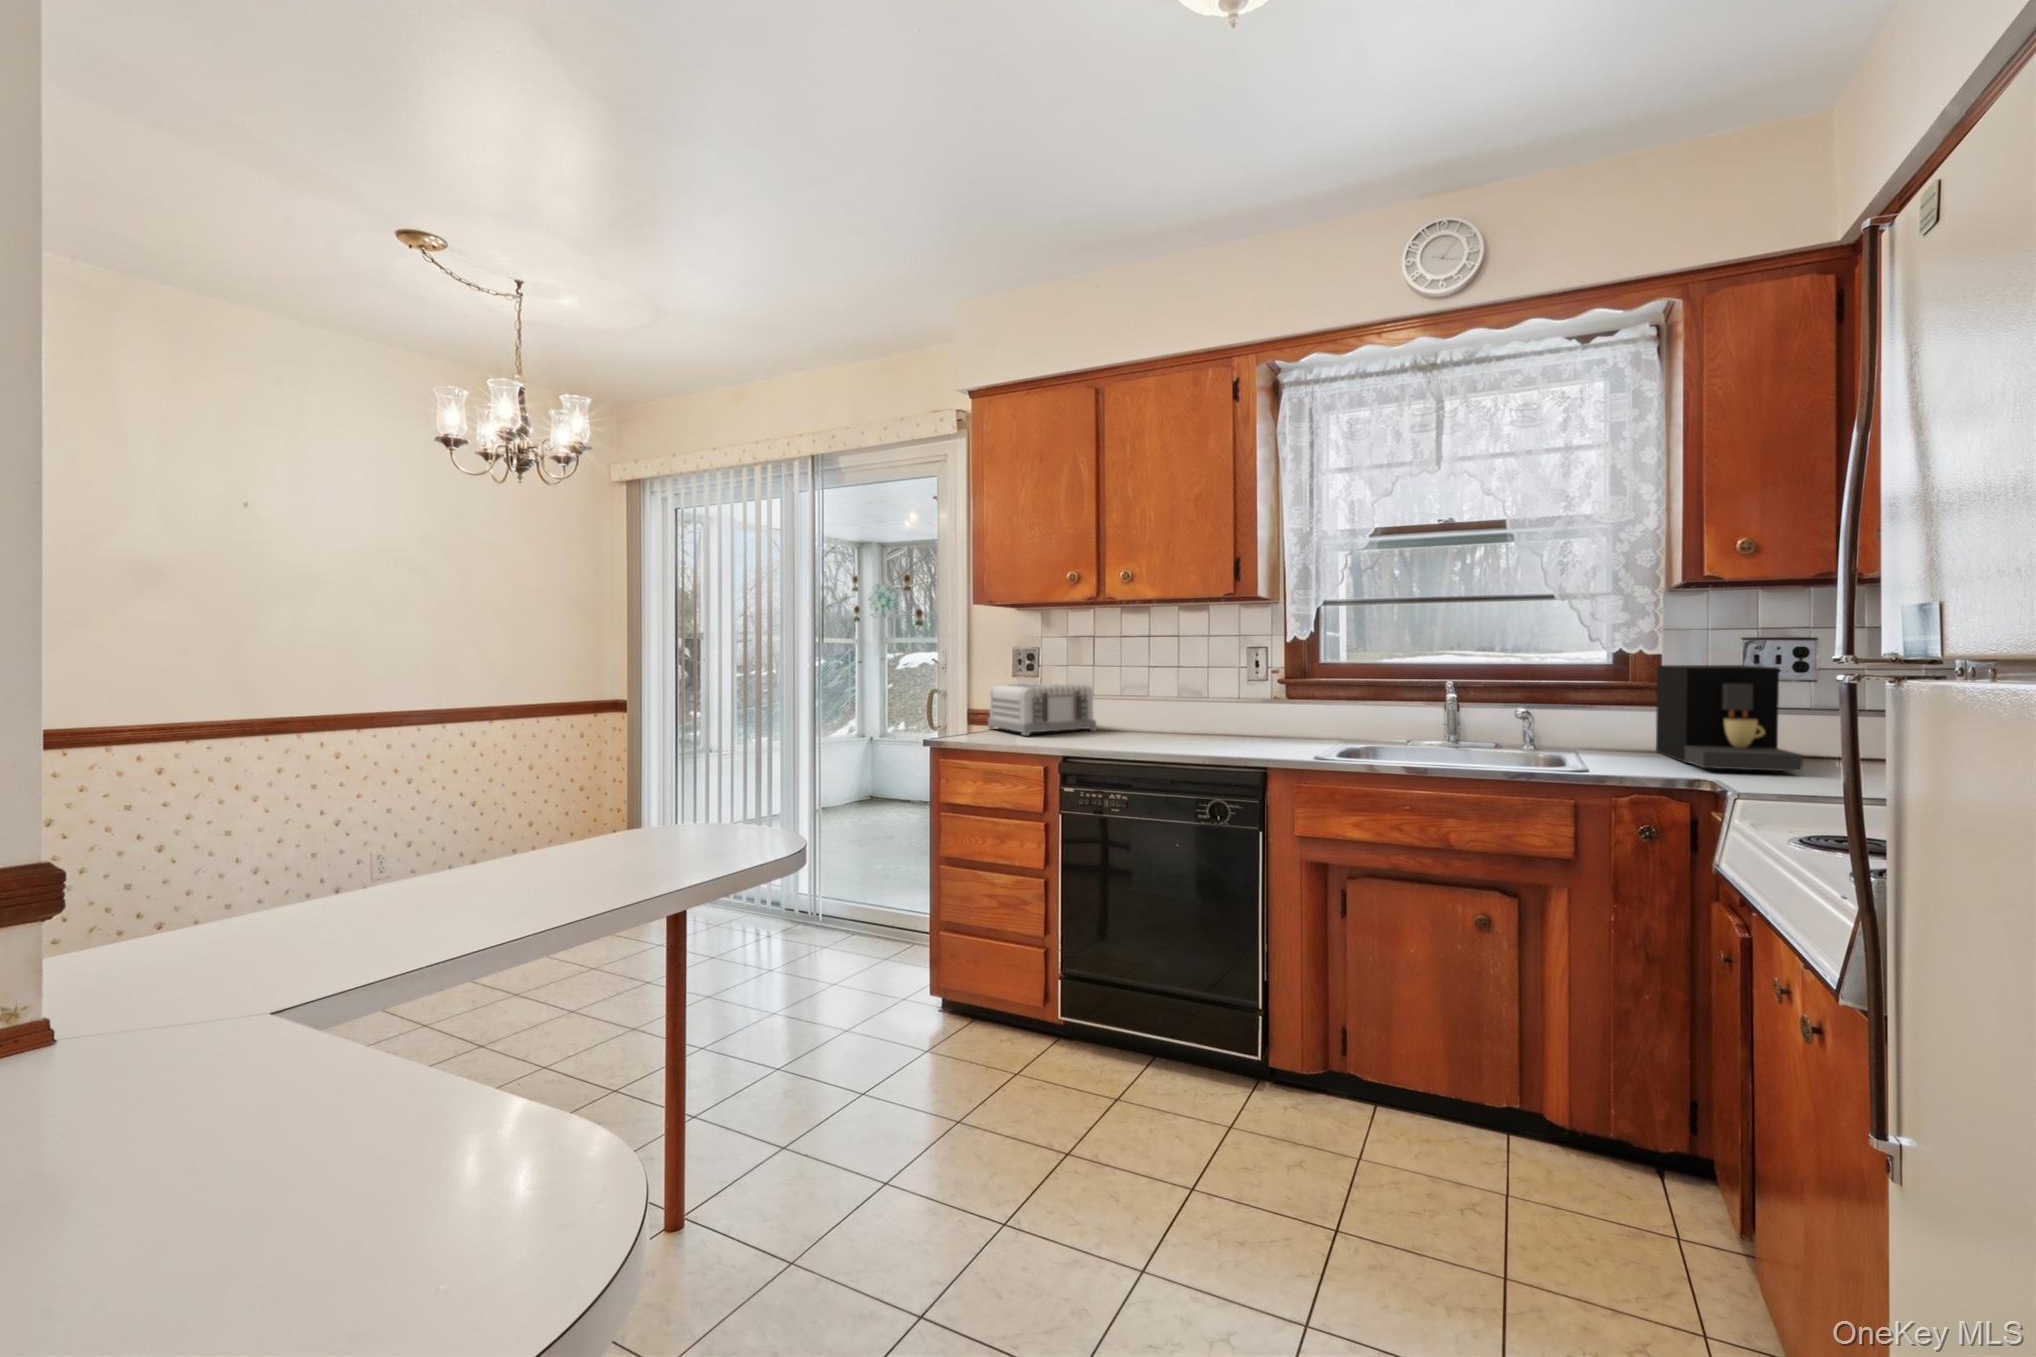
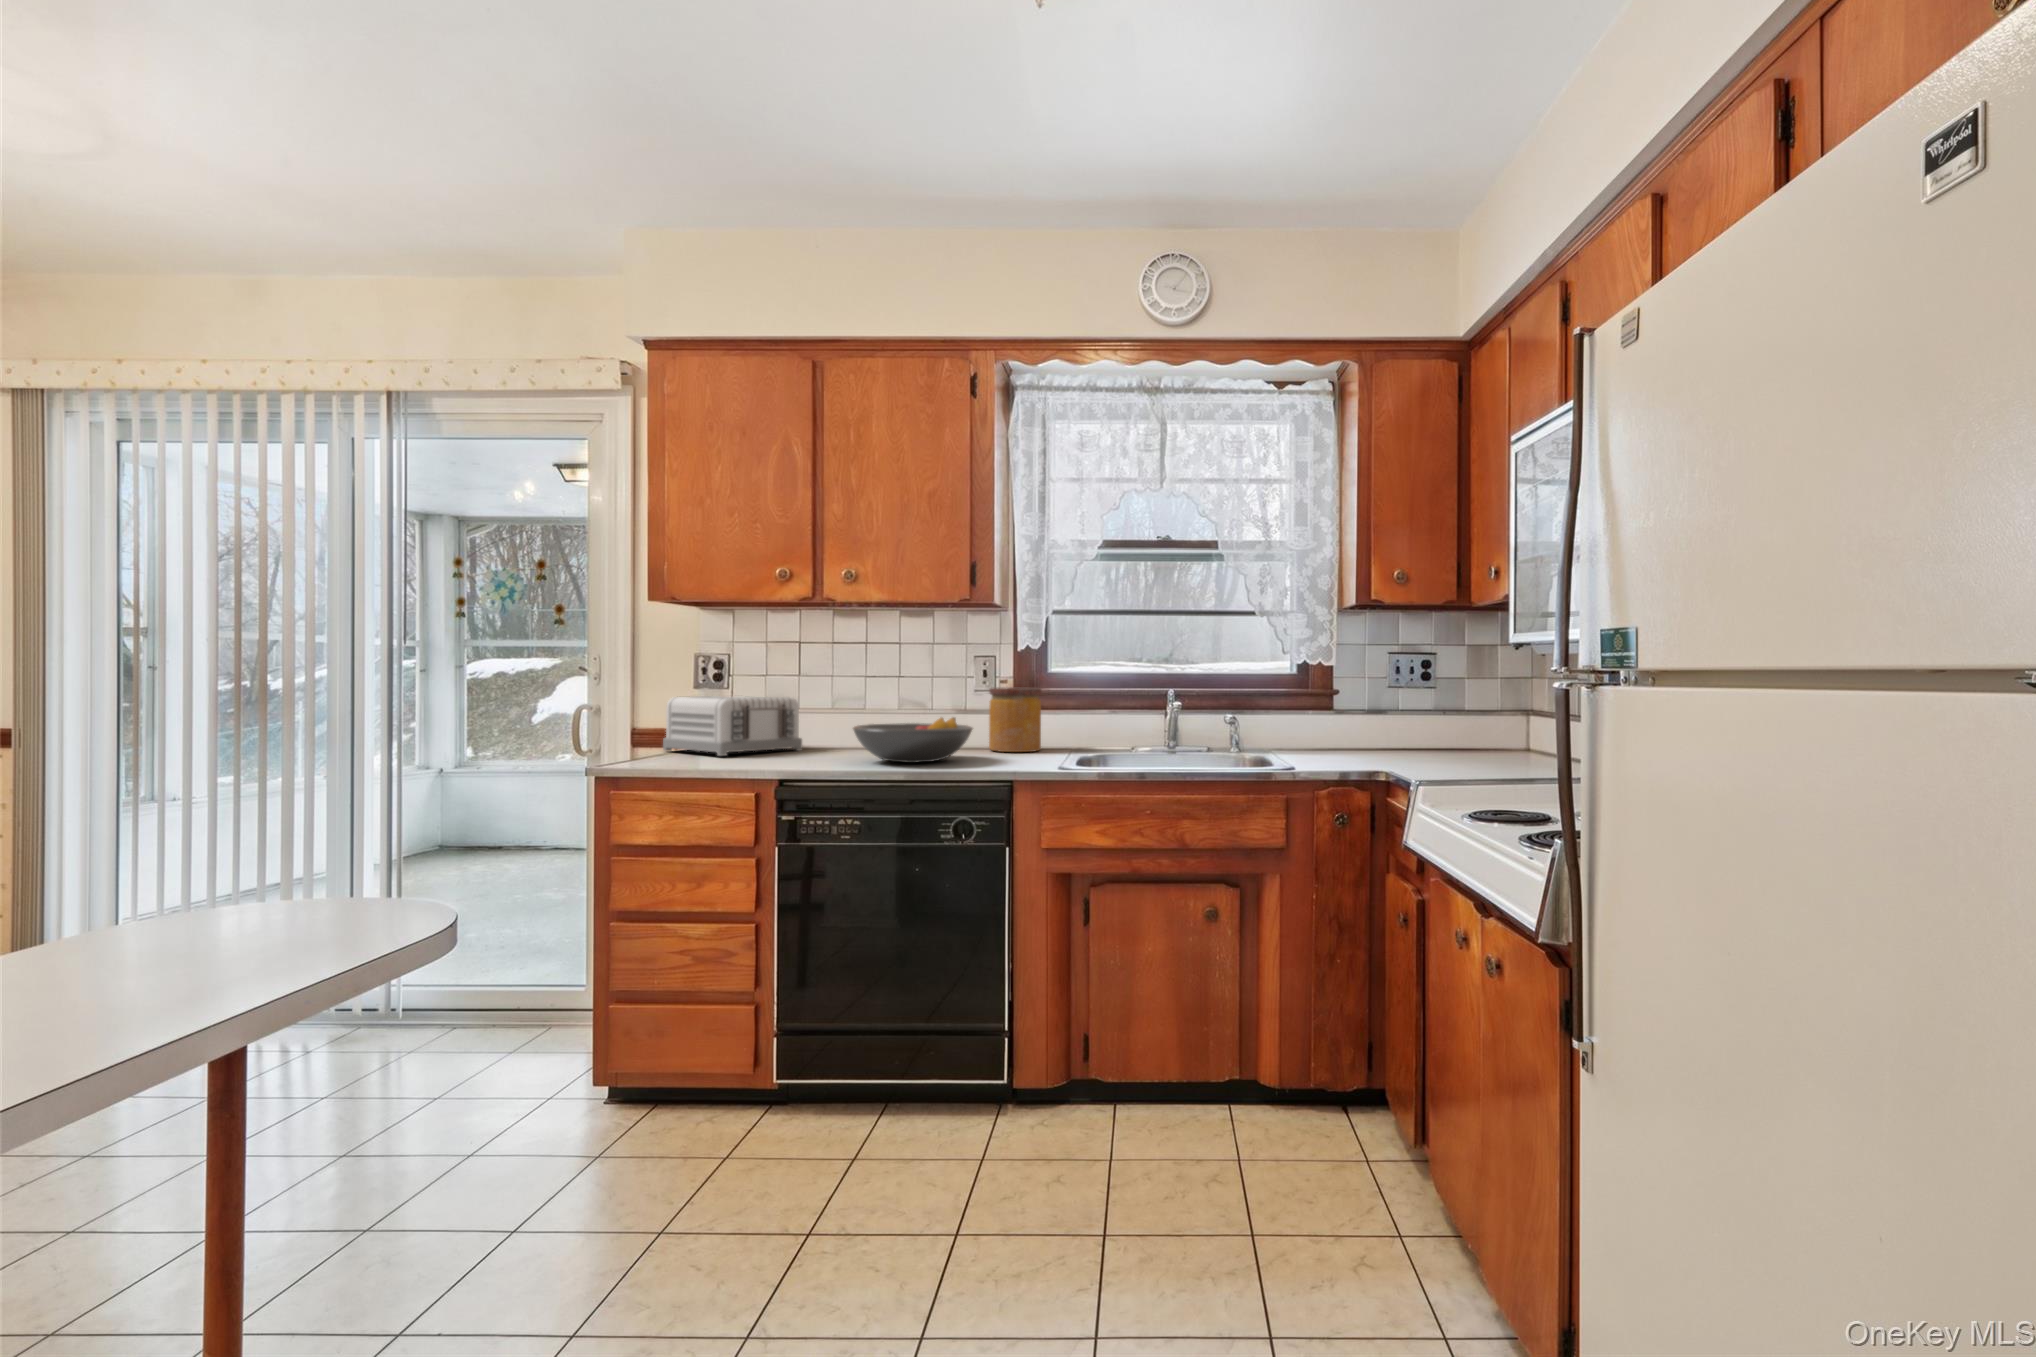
coffee maker: present [1656,665,1803,771] -> none [1334,678,1443,764]
jar: none [1261,675,1313,738] -> present [989,687,1041,752]
fruit bowl: none [1123,705,1235,747] -> present [853,717,973,763]

